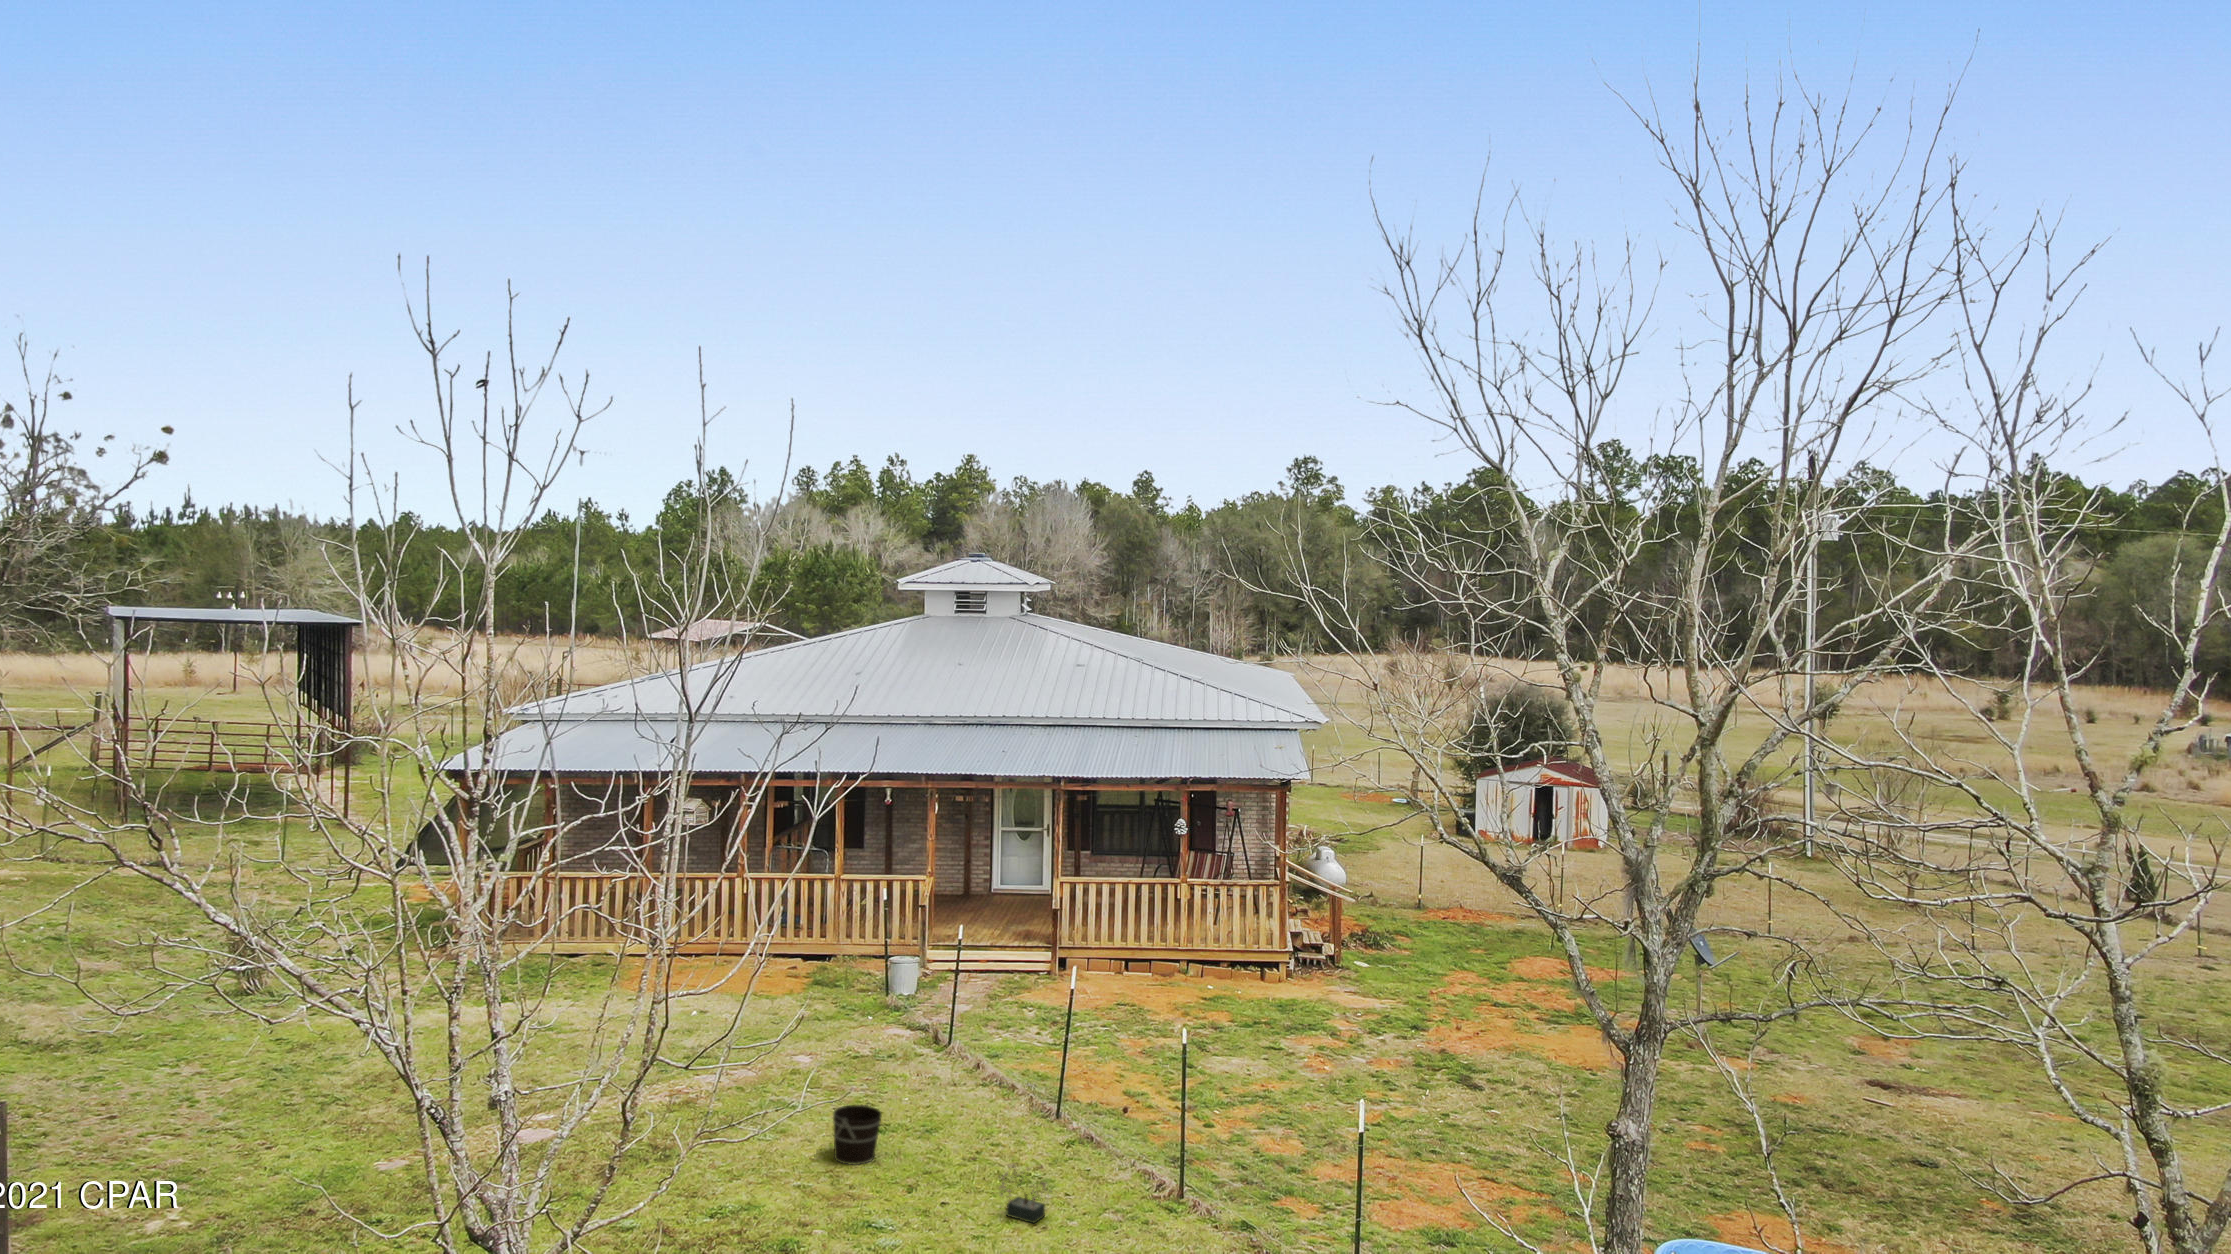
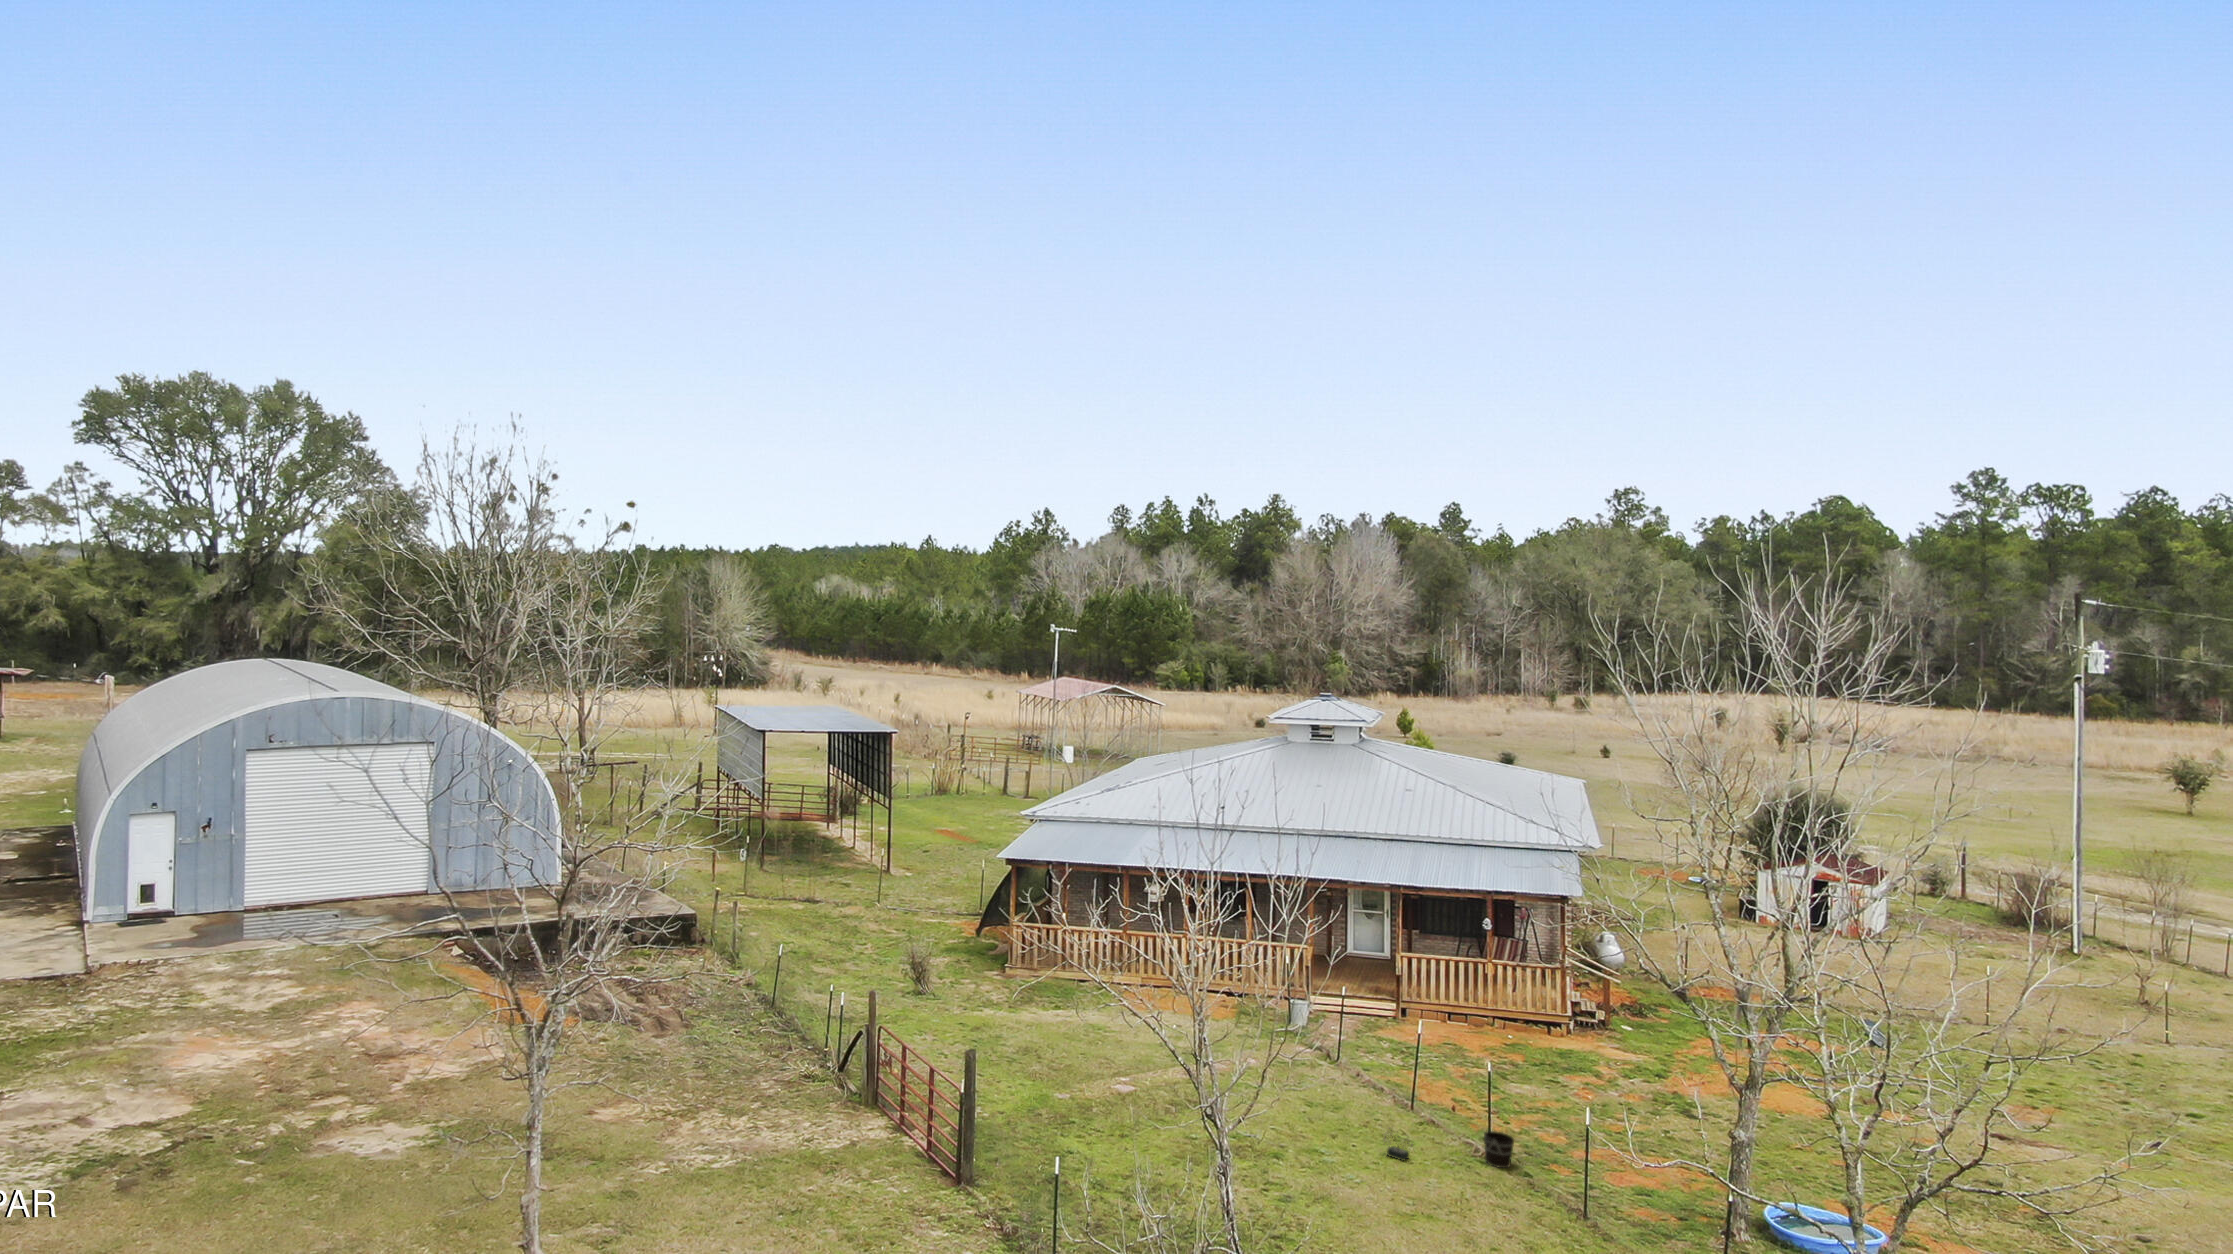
bucket: present [833,1105,882,1165] -> present [1484,1131,1514,1168]

